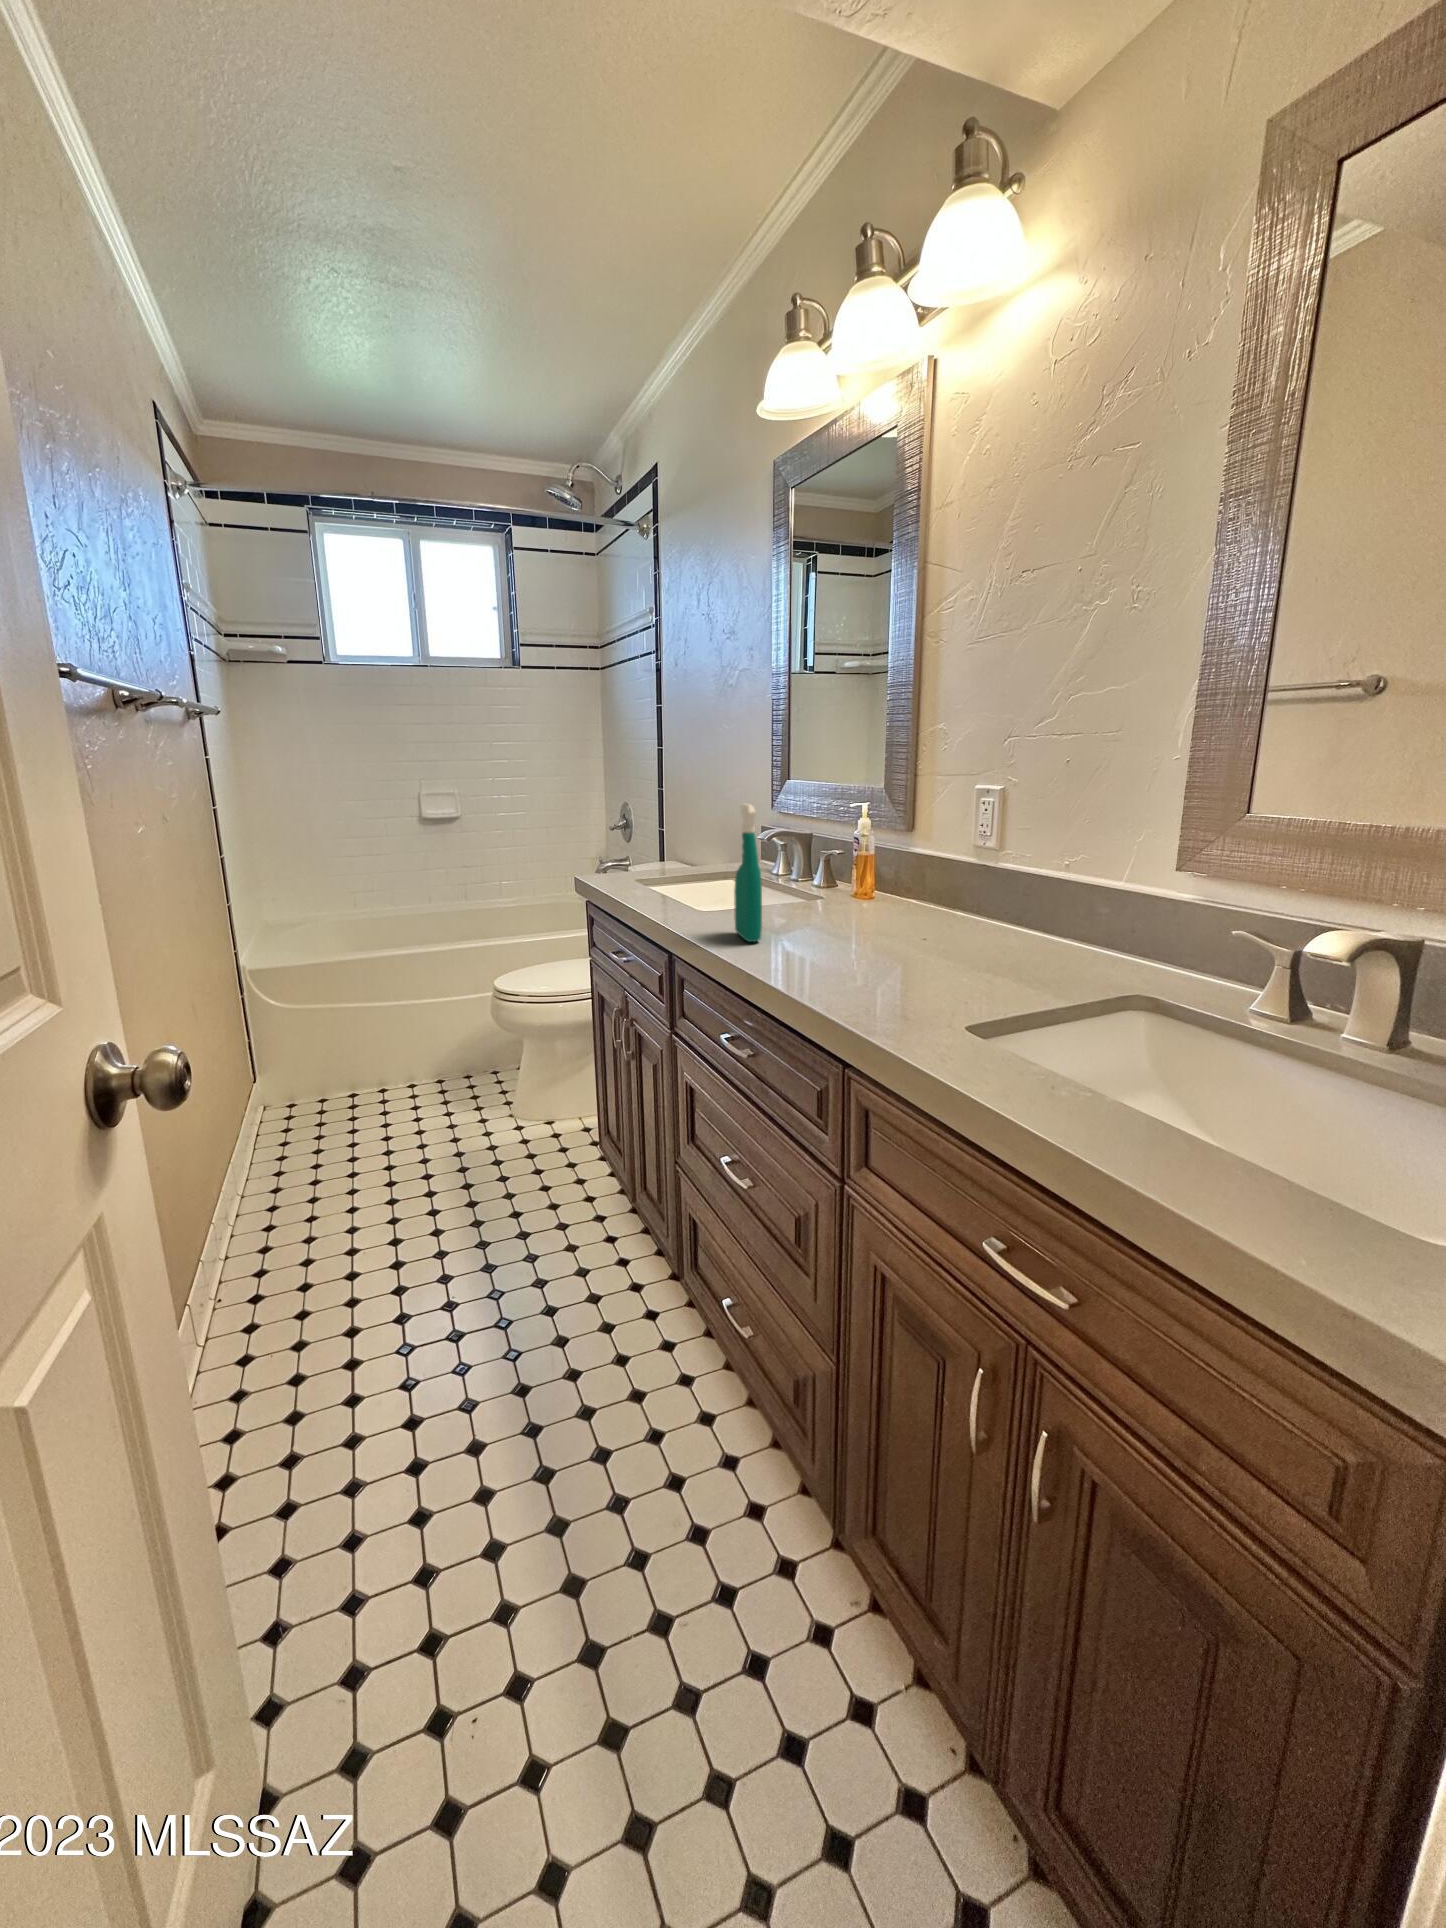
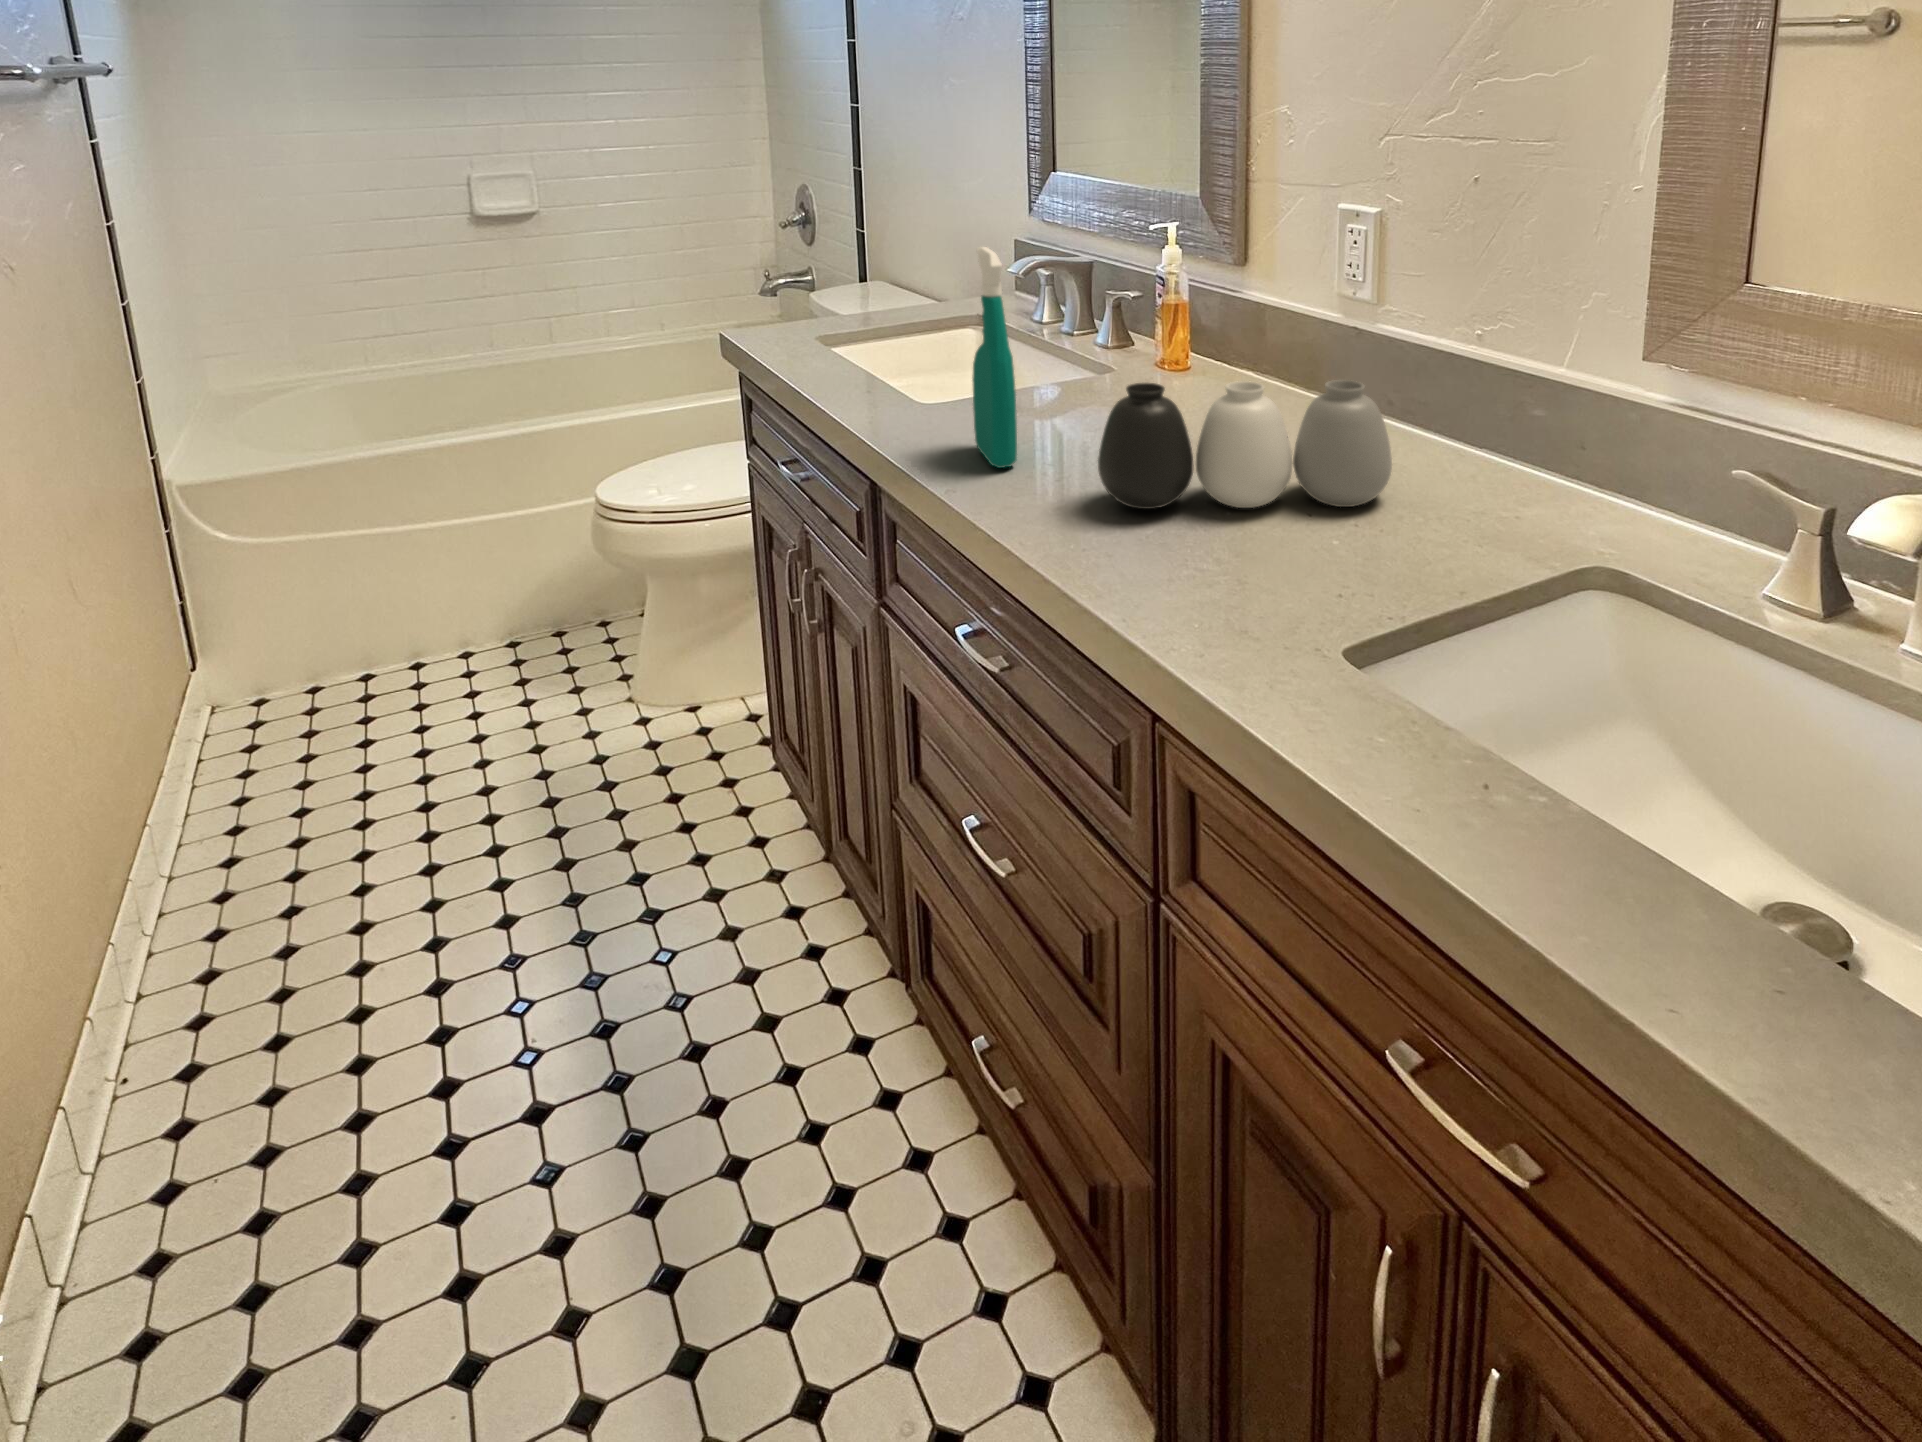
vase: none [814,883,1005,964] -> present [1098,380,1392,509]

